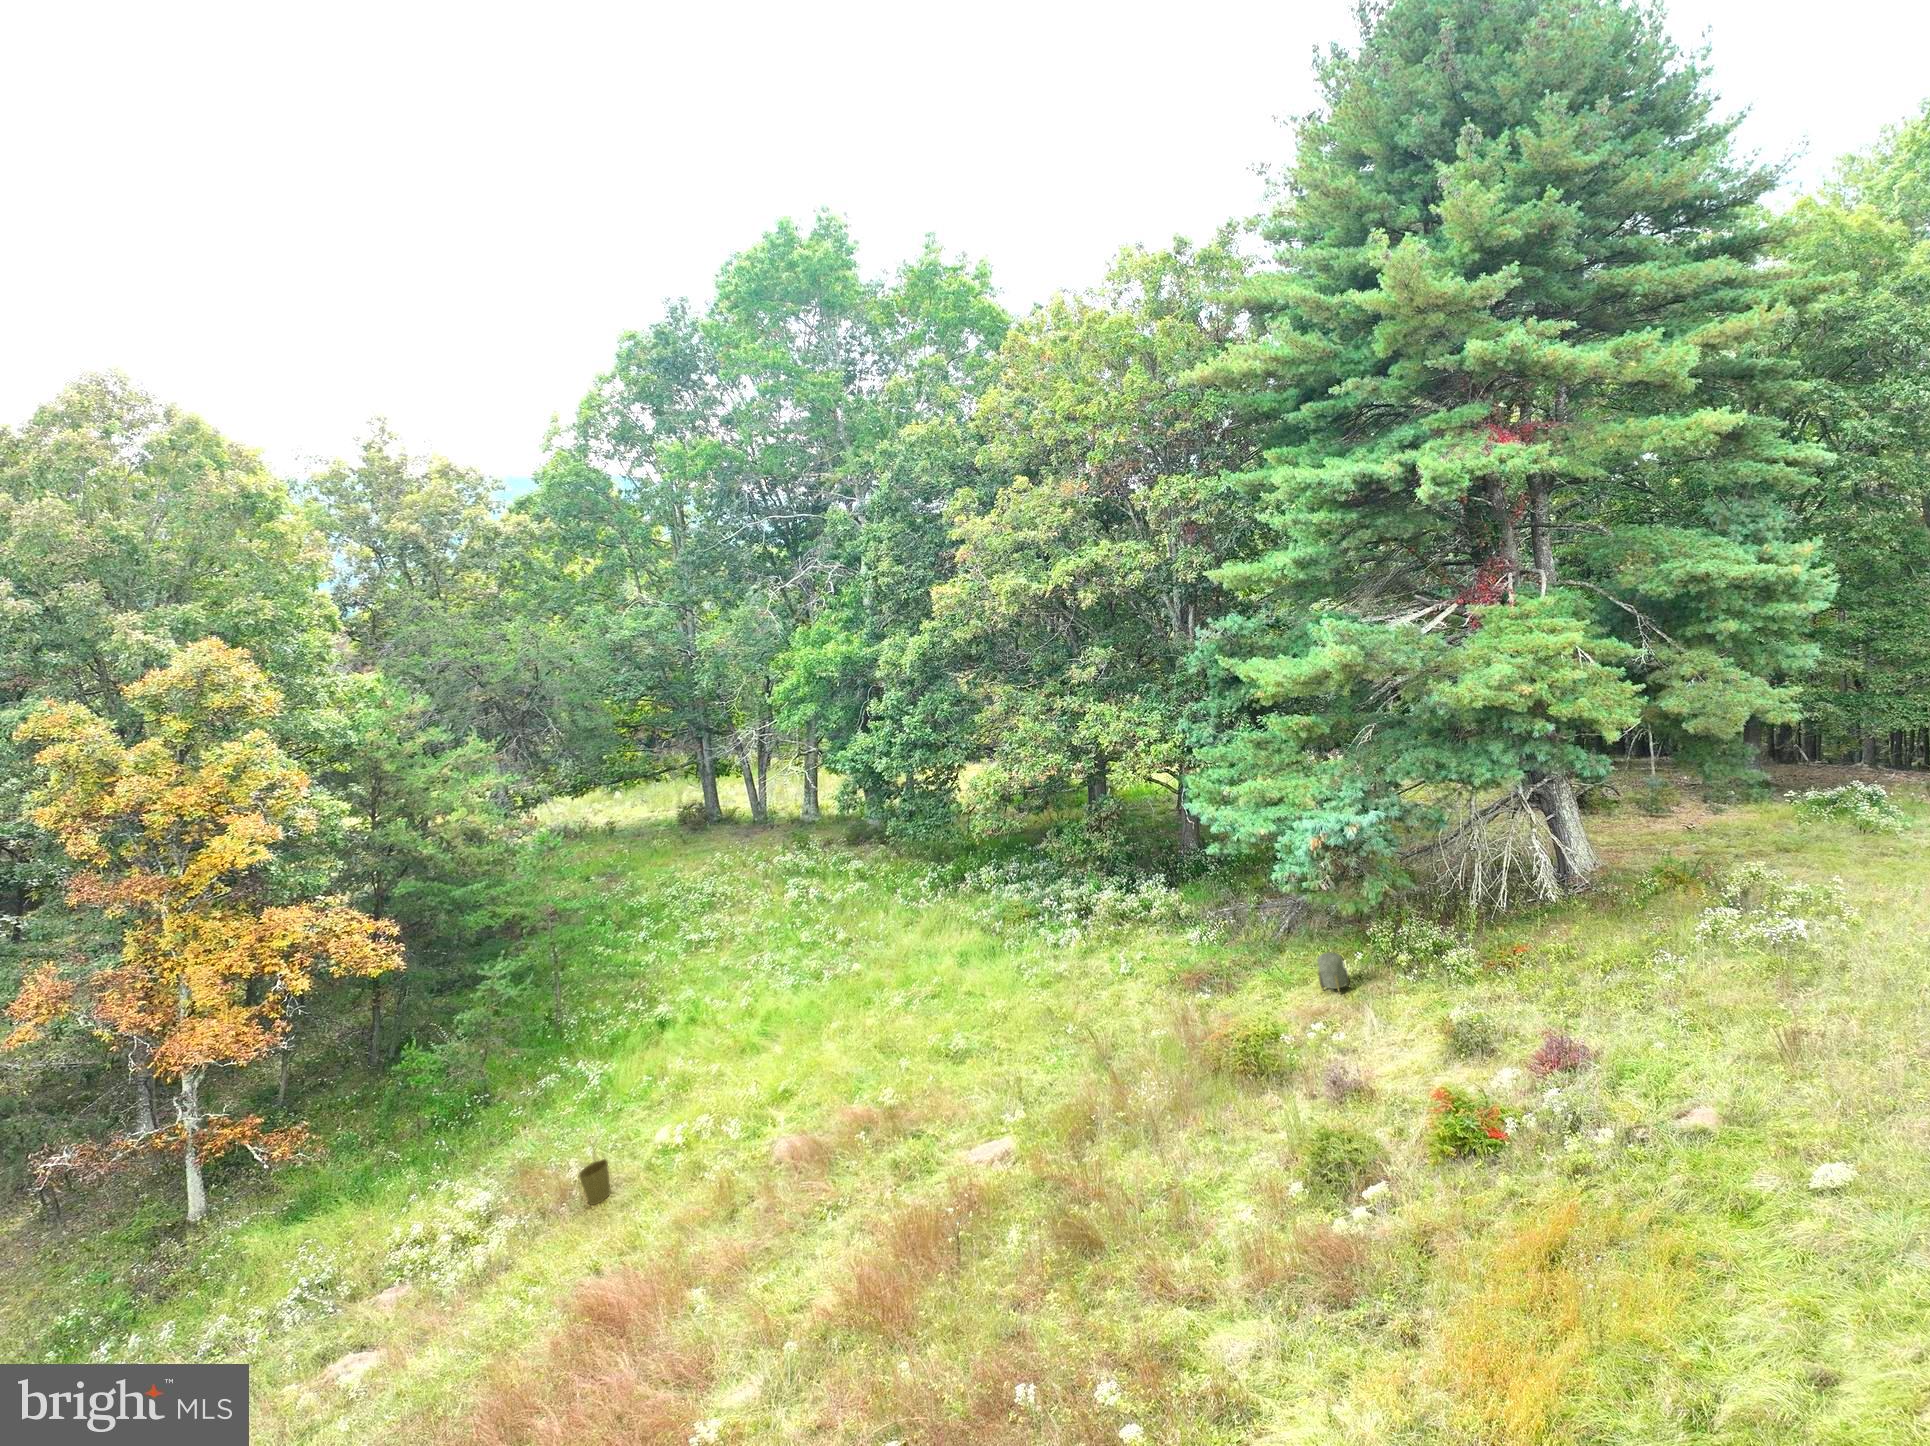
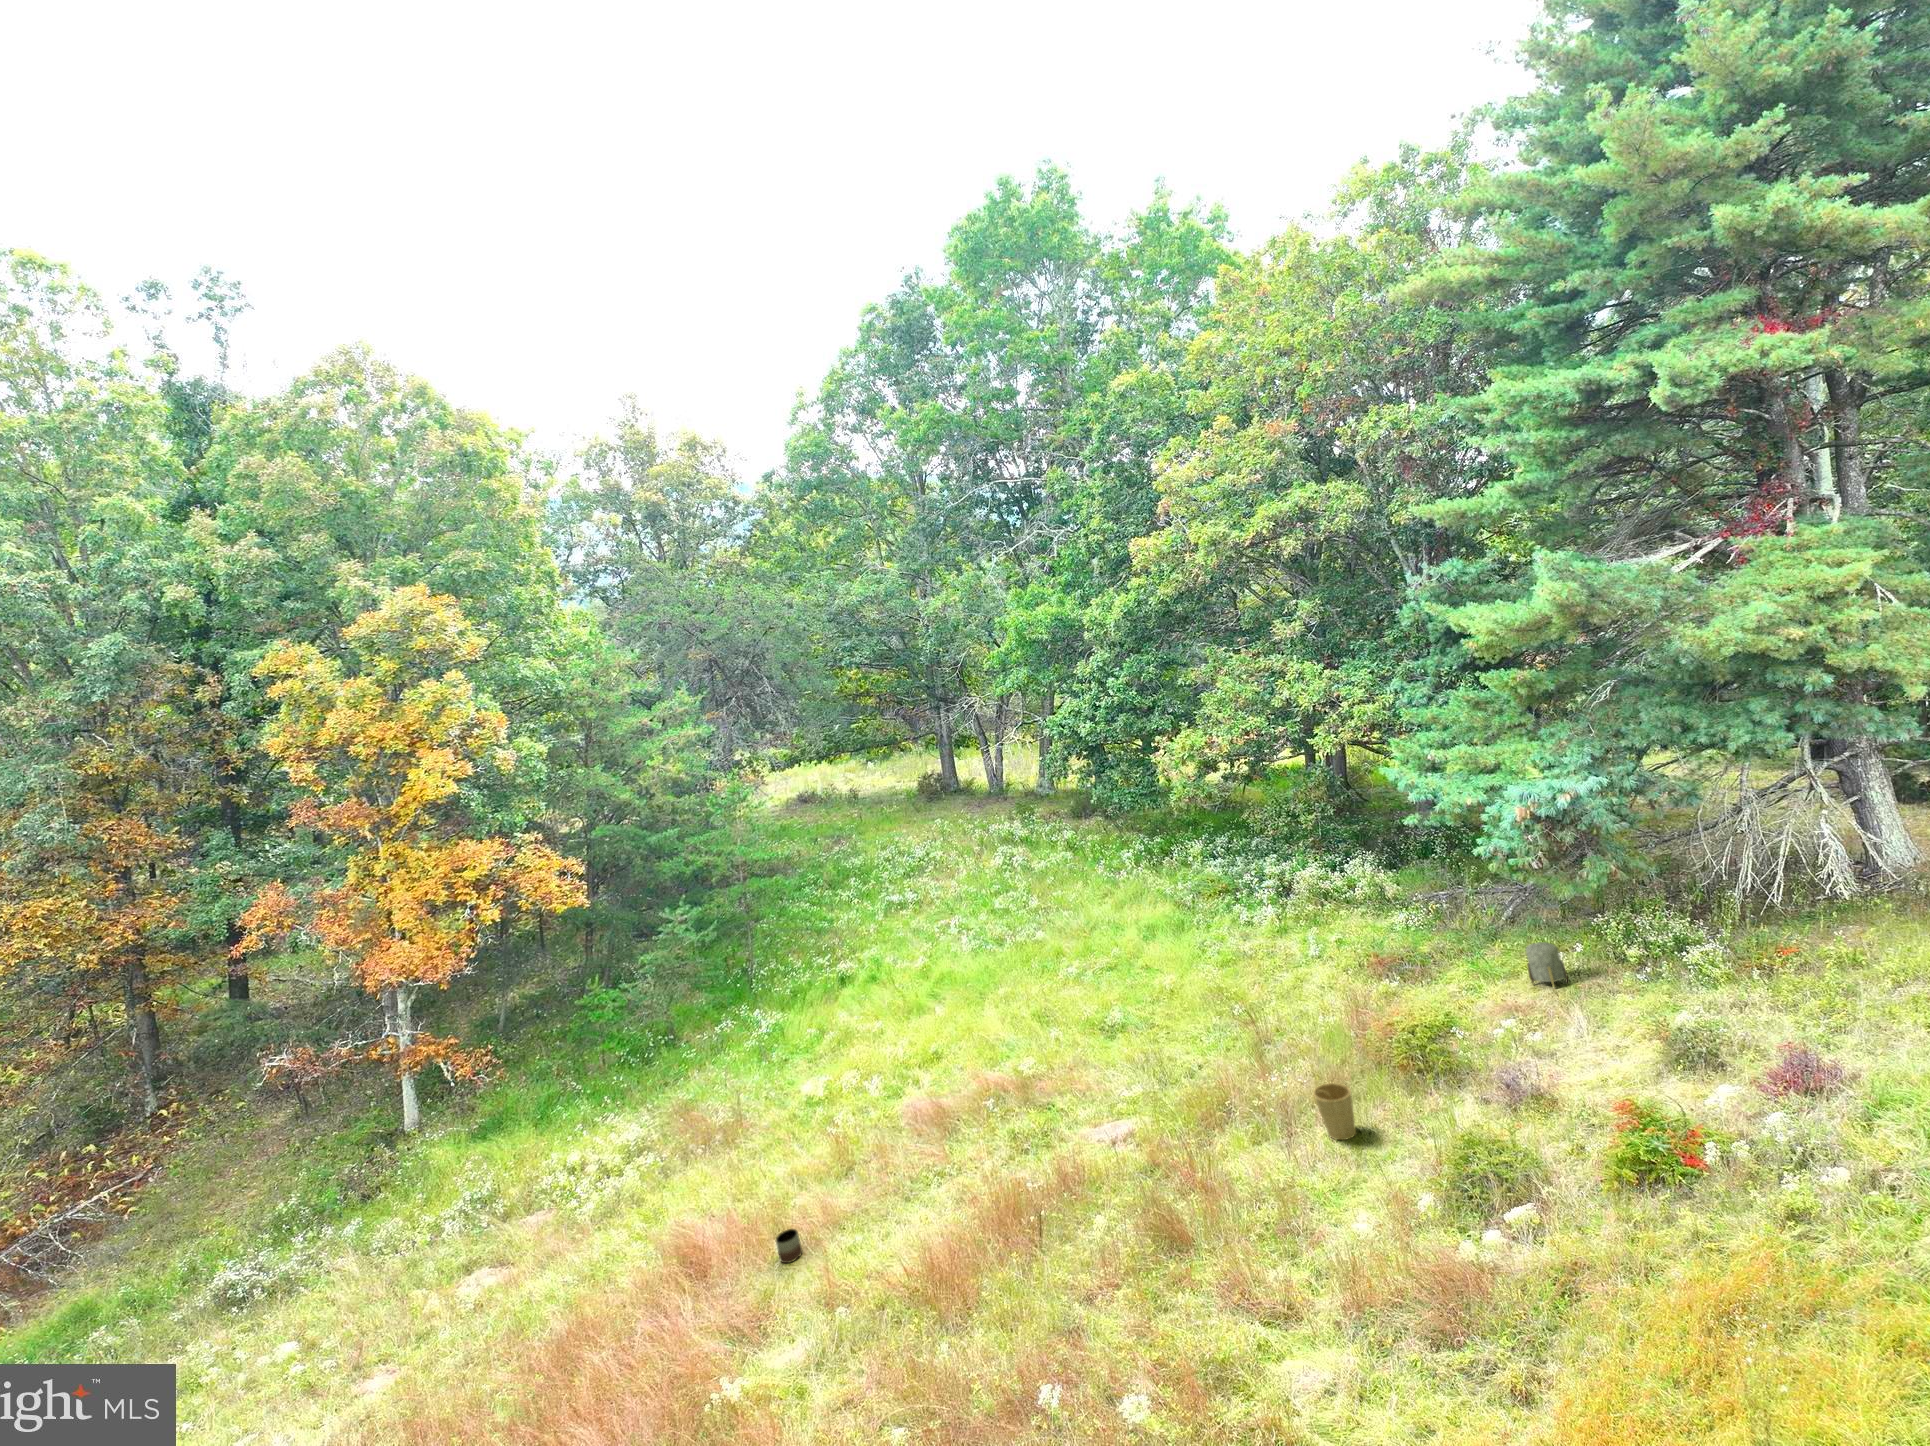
basket: present [579,1159,611,1205] -> present [1313,1083,1356,1140]
planter: none [562,1337,596,1383] -> present [776,1229,802,1263]

